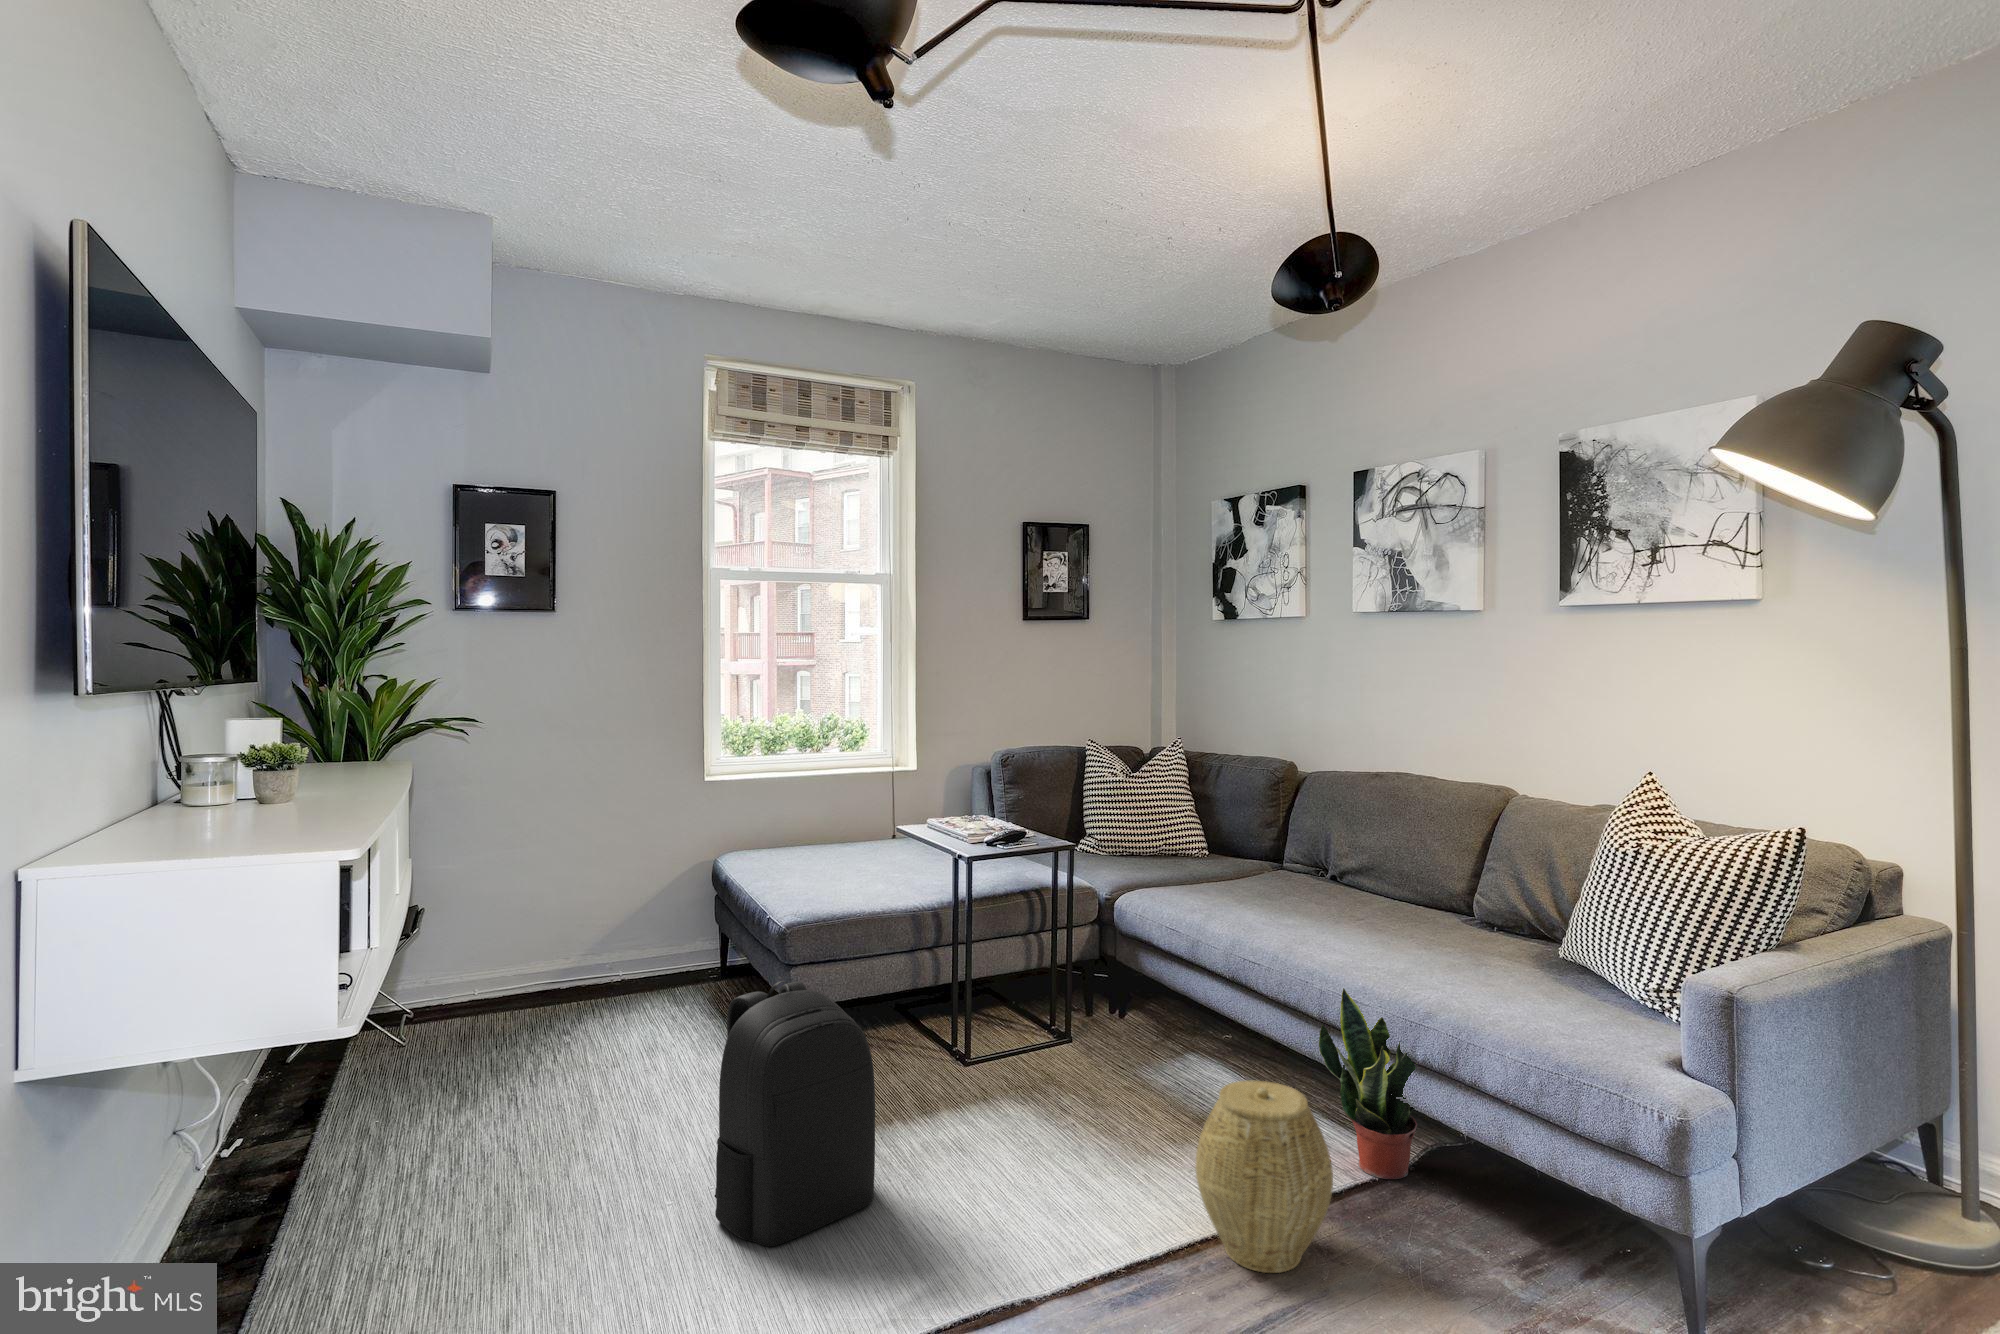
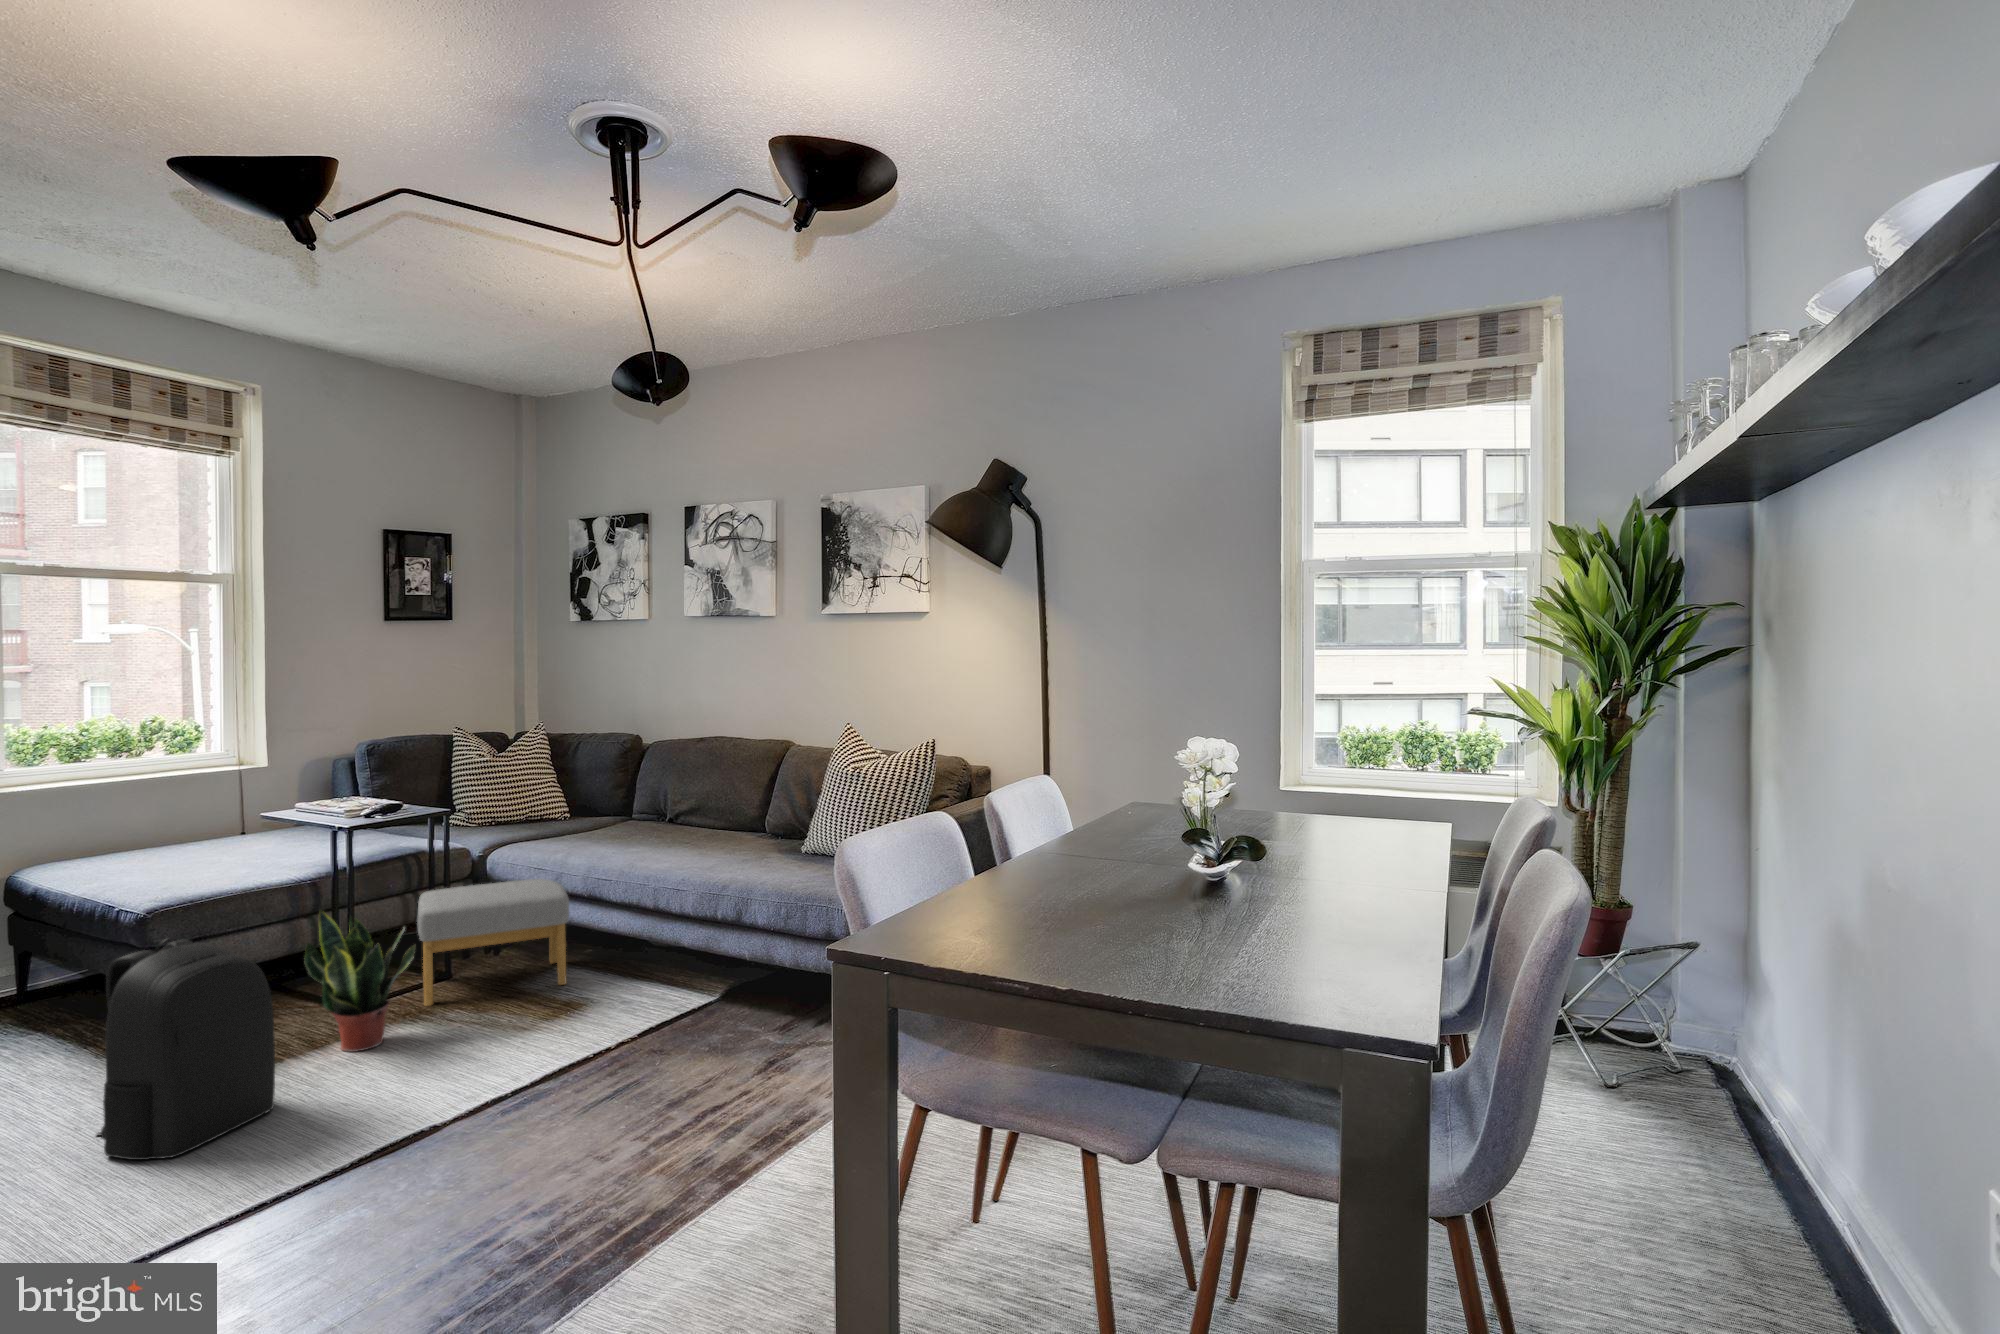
footstool: none [1037,937,1205,1086] -> present [417,879,569,1006]
potted plant: present [1319,988,1417,1179] -> present [305,911,415,1052]
woven basket: present [1195,1080,1333,1273] -> none [563,946,662,1072]

